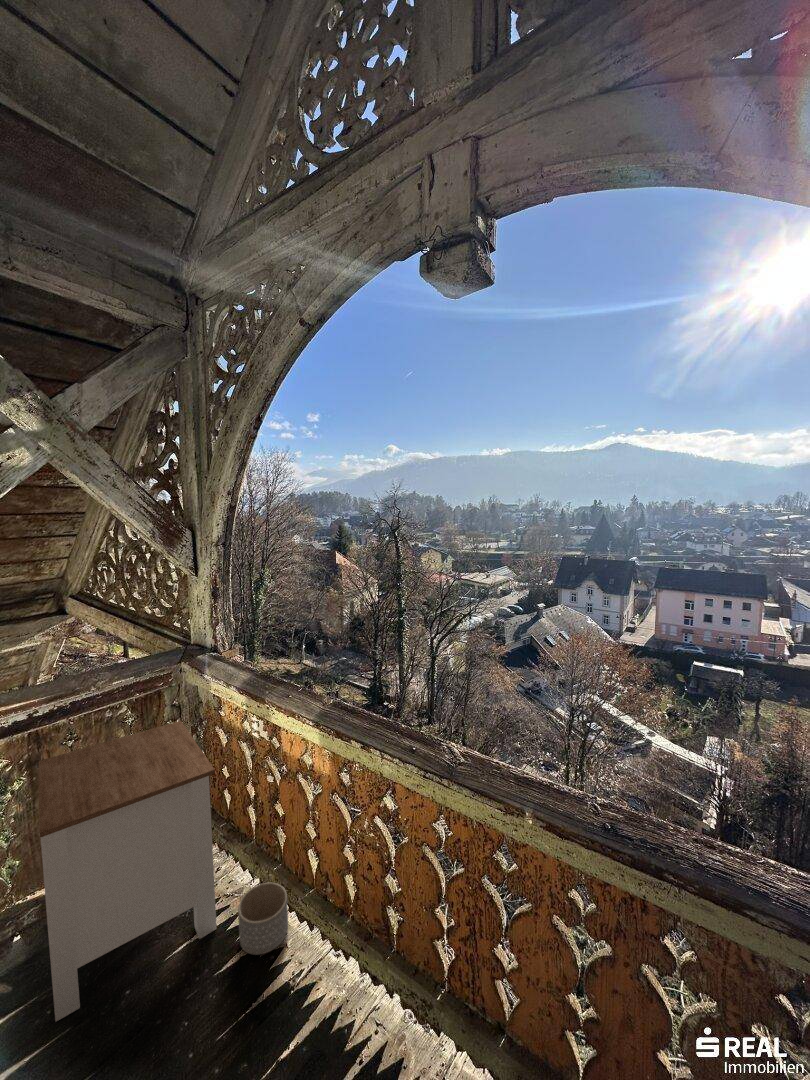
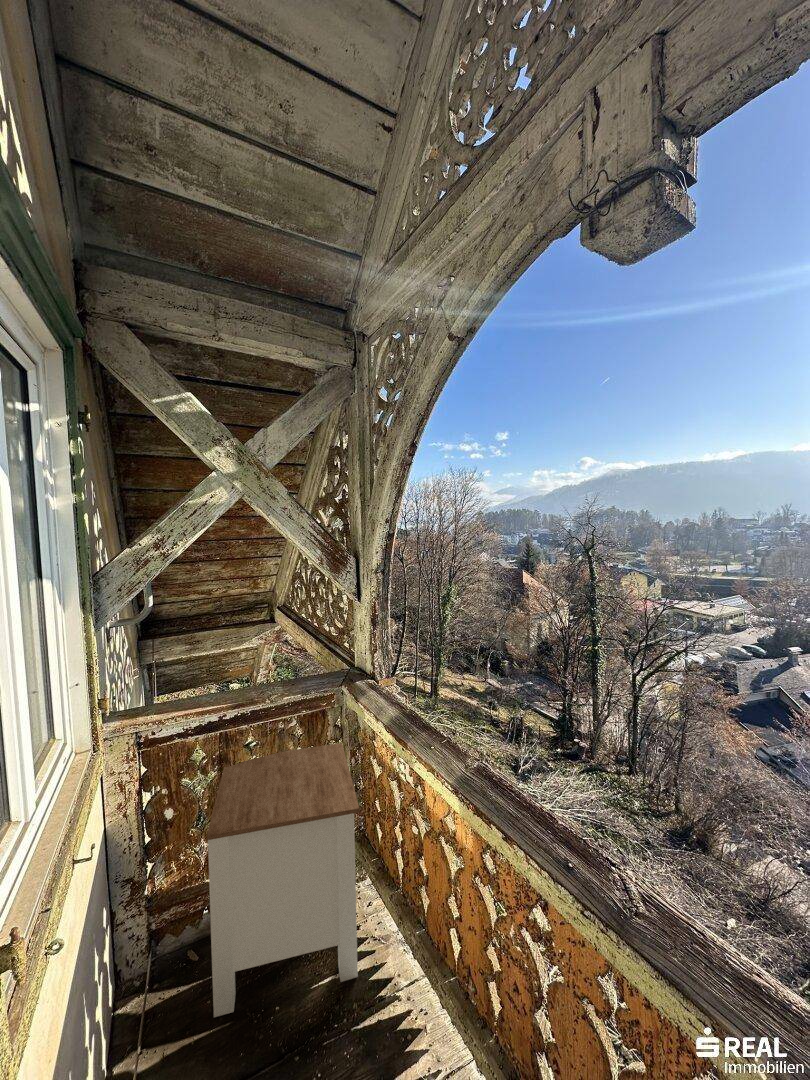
planter: present [238,883,288,955] -> none [376,945,427,1031]

